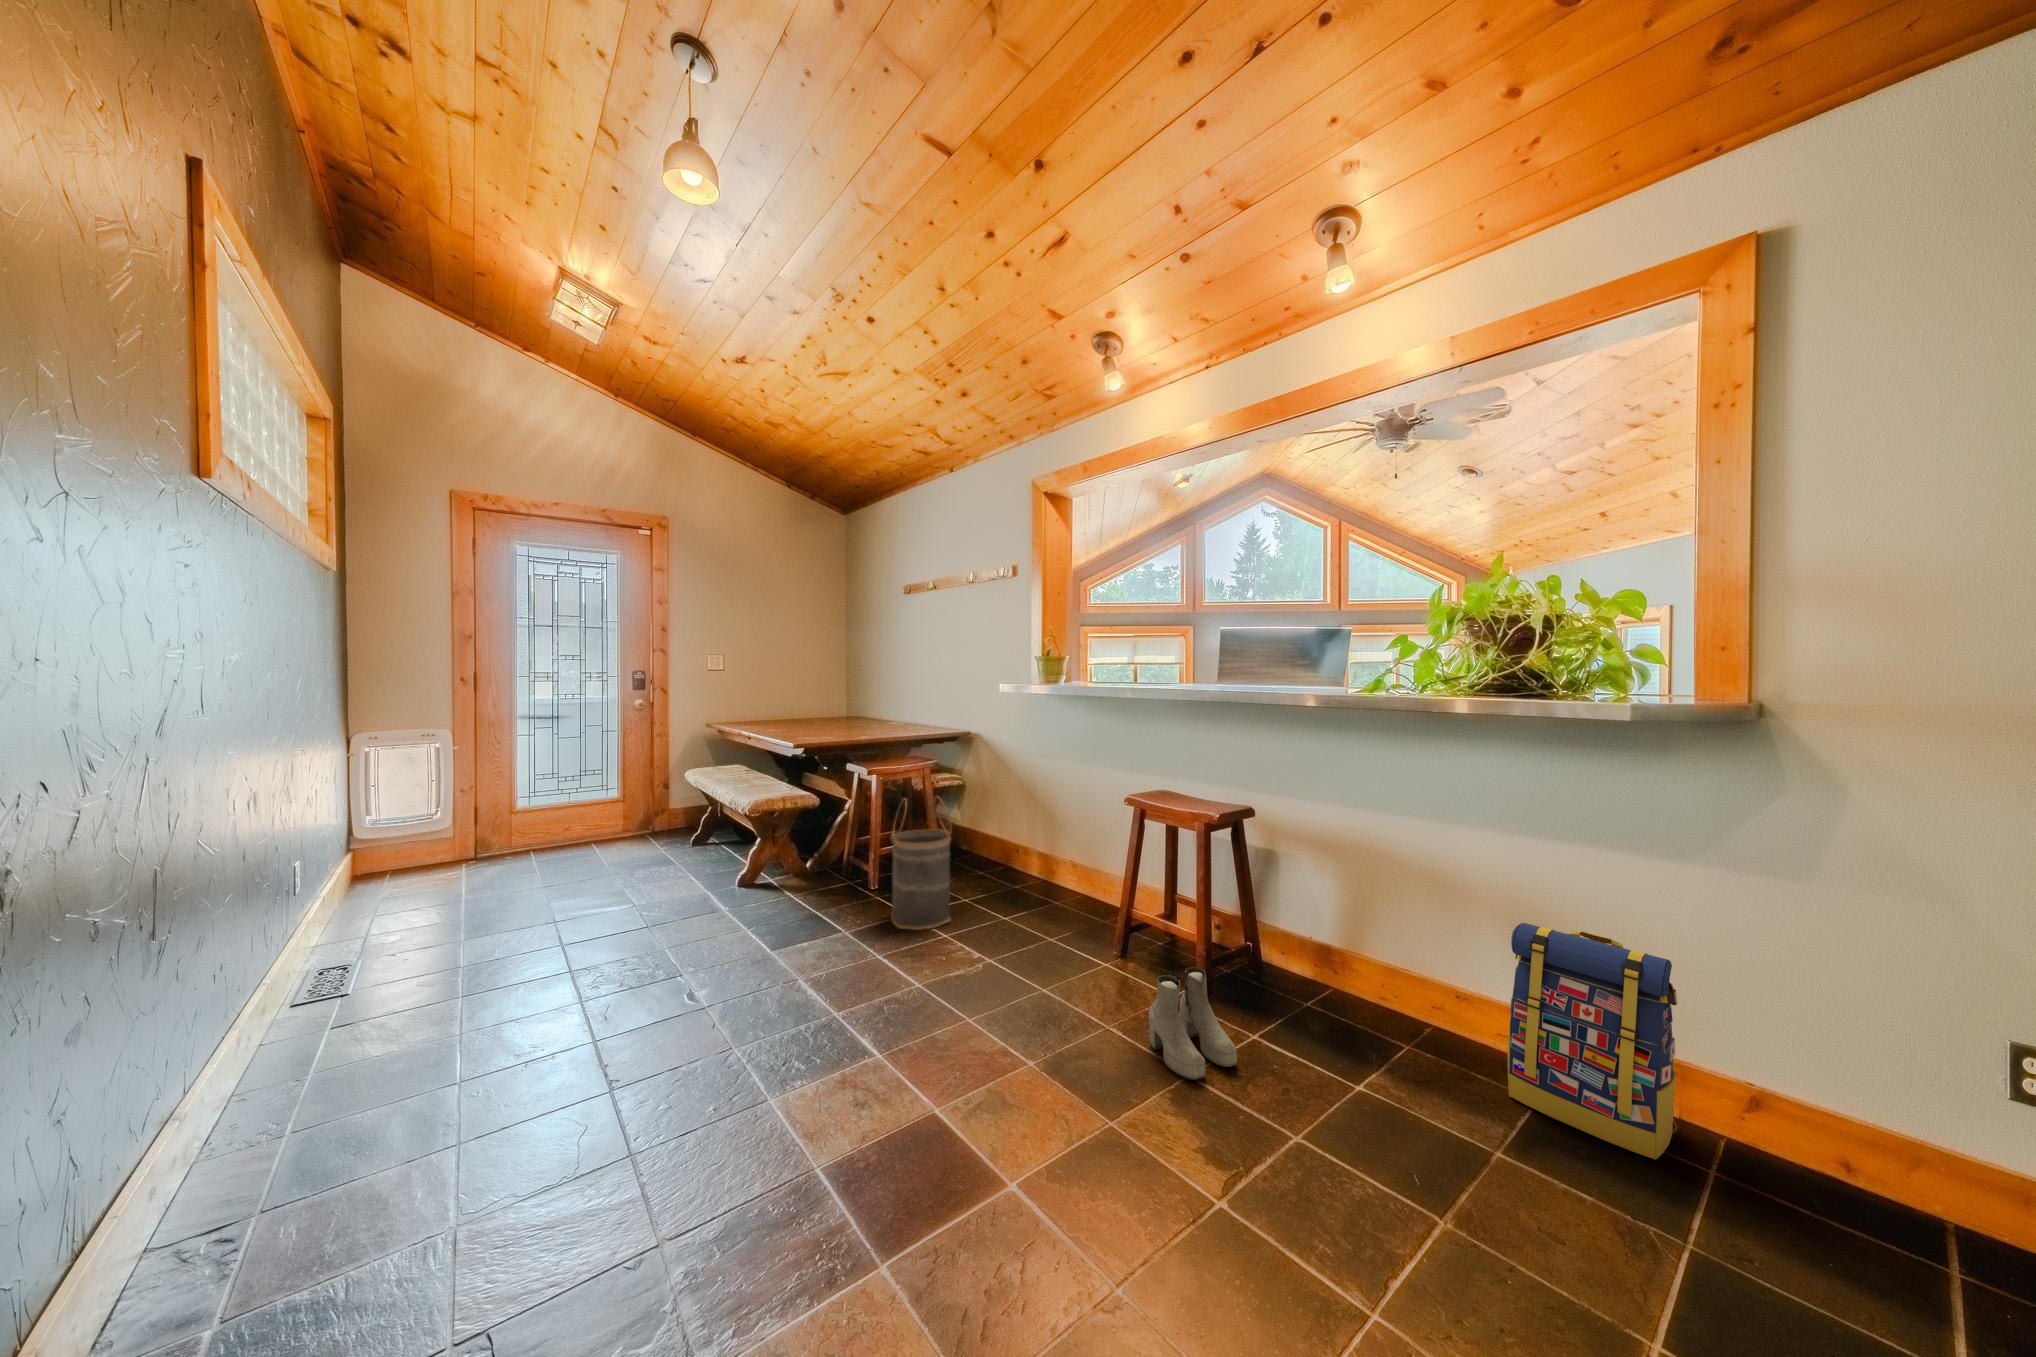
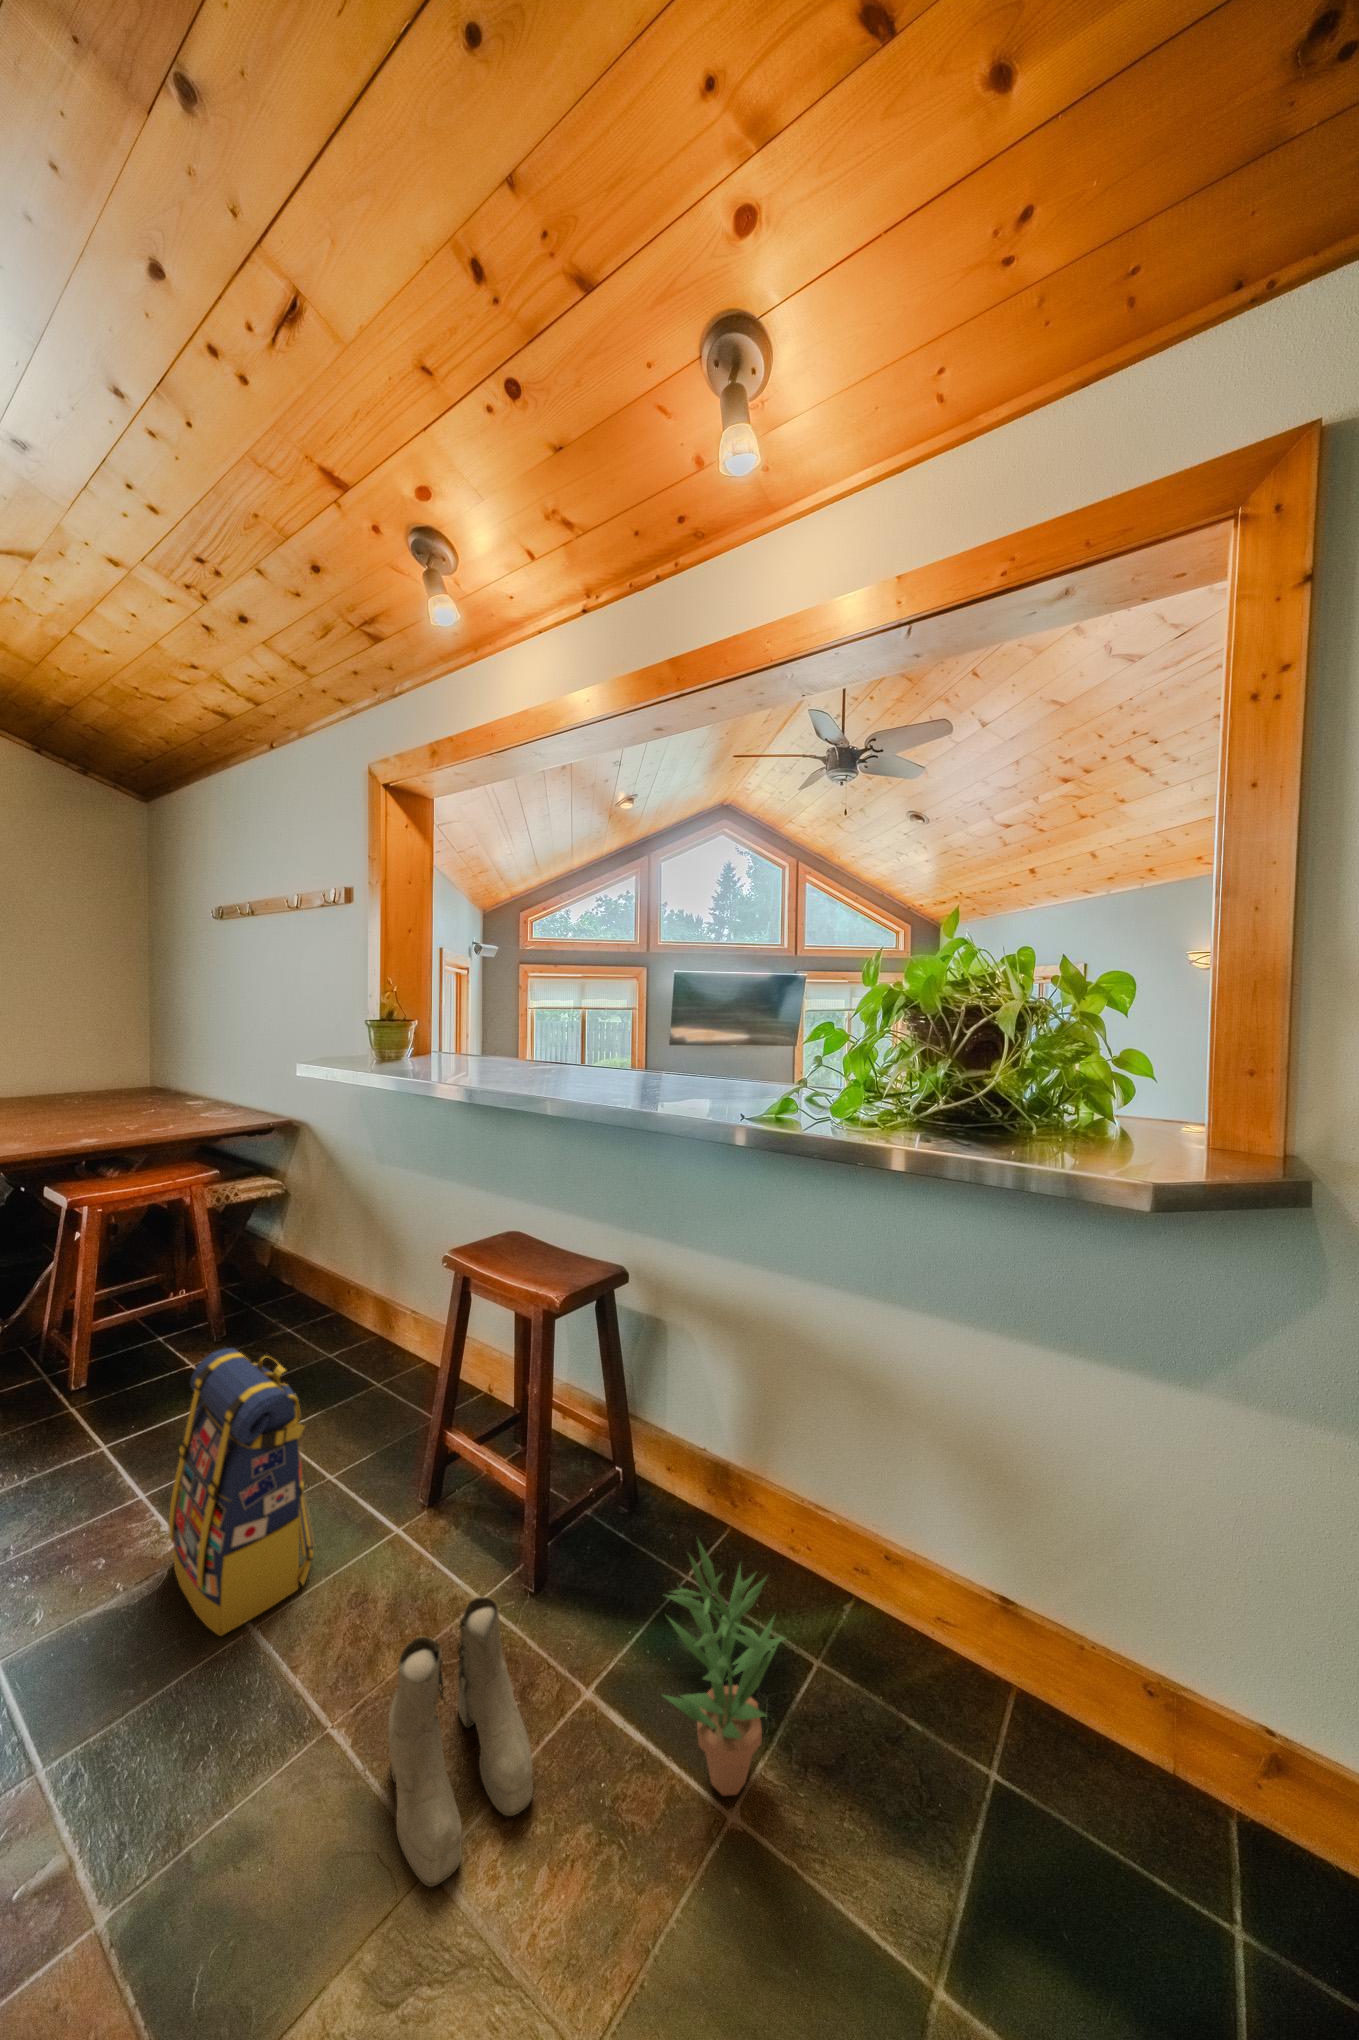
basket: present [890,797,952,930] -> none [56,1249,183,1486]
backpack: present [1508,923,1677,1160] -> present [168,1348,314,1636]
potted plant: none [1311,935,1394,1082] -> present [663,1540,786,1796]

